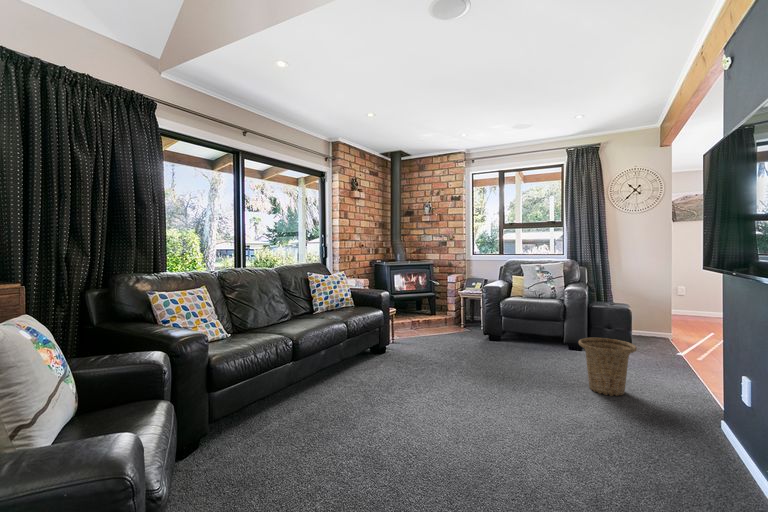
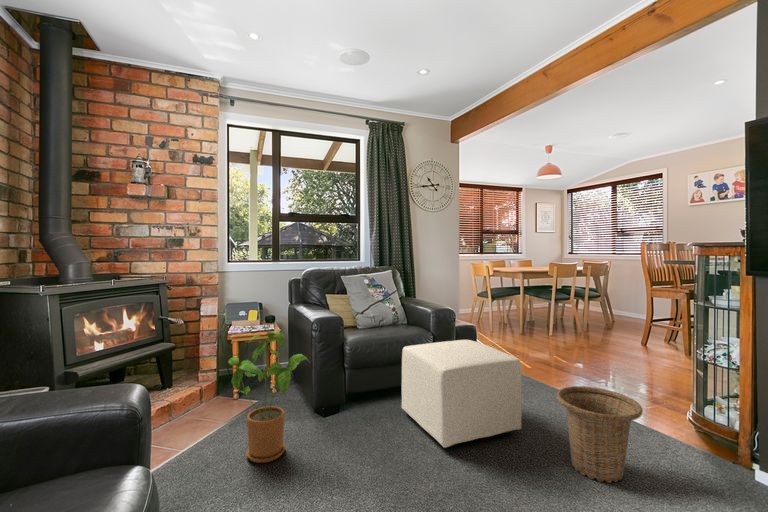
house plant: none [431,286,468,344] -> present [228,332,307,463]
ottoman: none [524,307,591,368] -> present [402,340,522,448]

